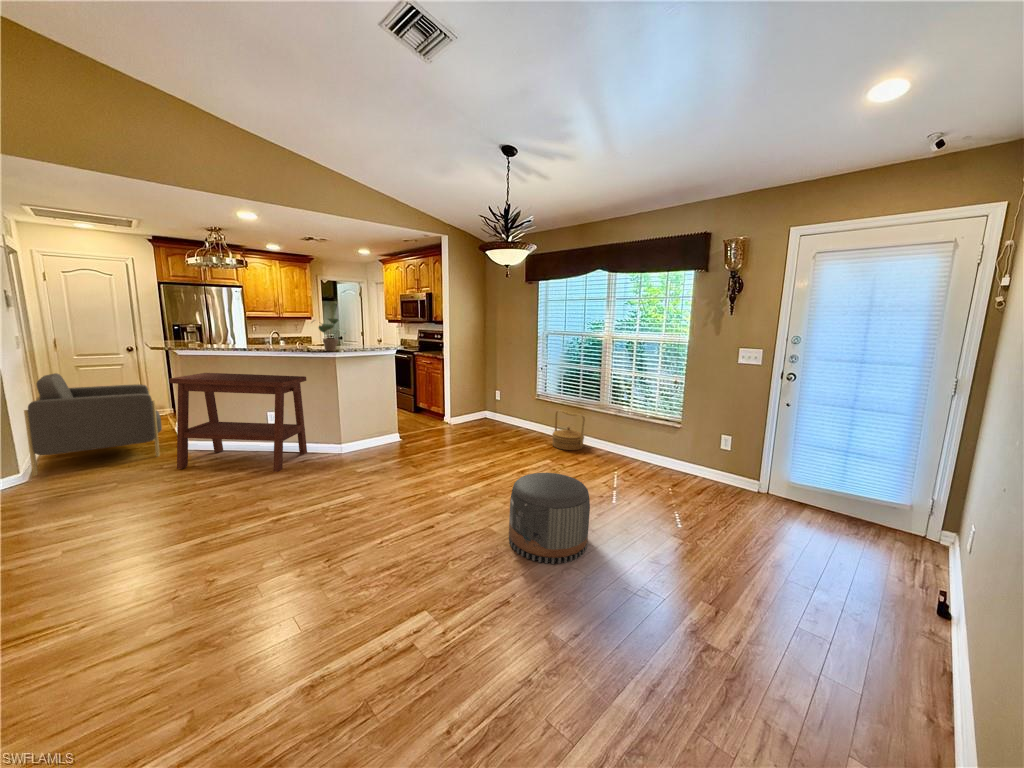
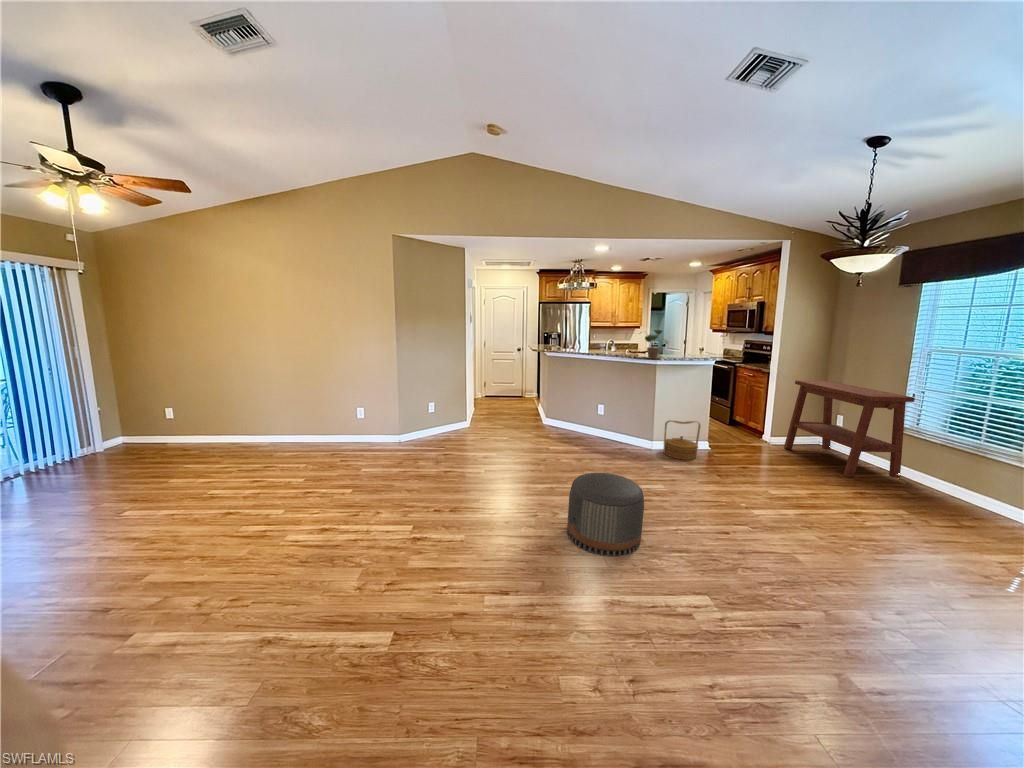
armchair: present [24,373,162,475] -> none [475,364,533,425]
side table: present [169,373,307,472] -> present [784,380,915,478]
woven basket: present [552,410,585,450] -> present [664,421,701,460]
pouf: present [509,473,590,564] -> present [567,473,644,556]

